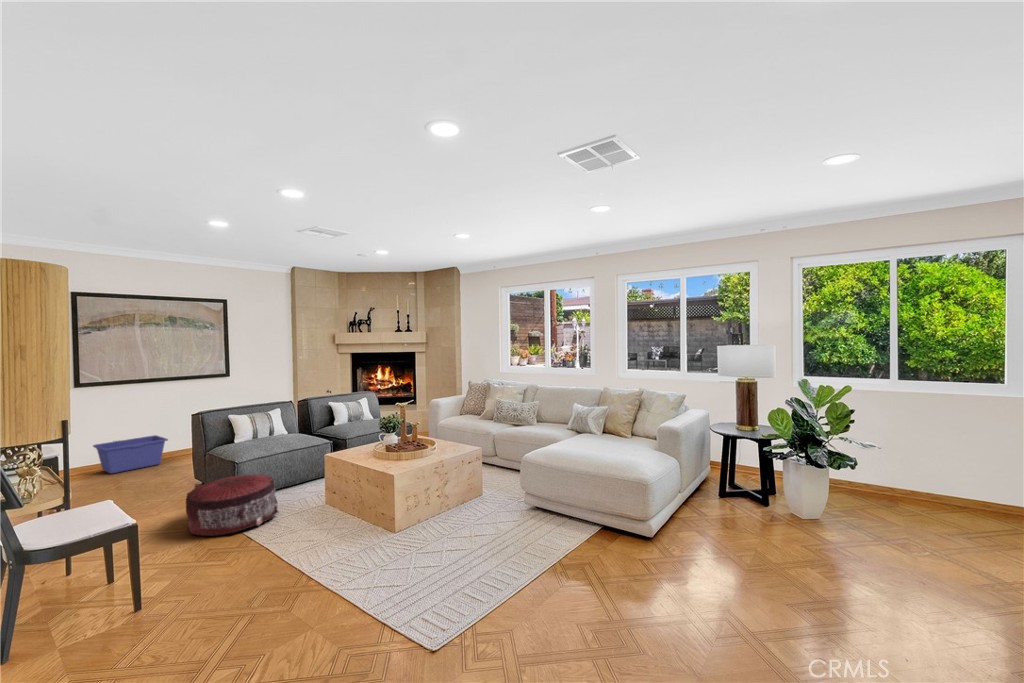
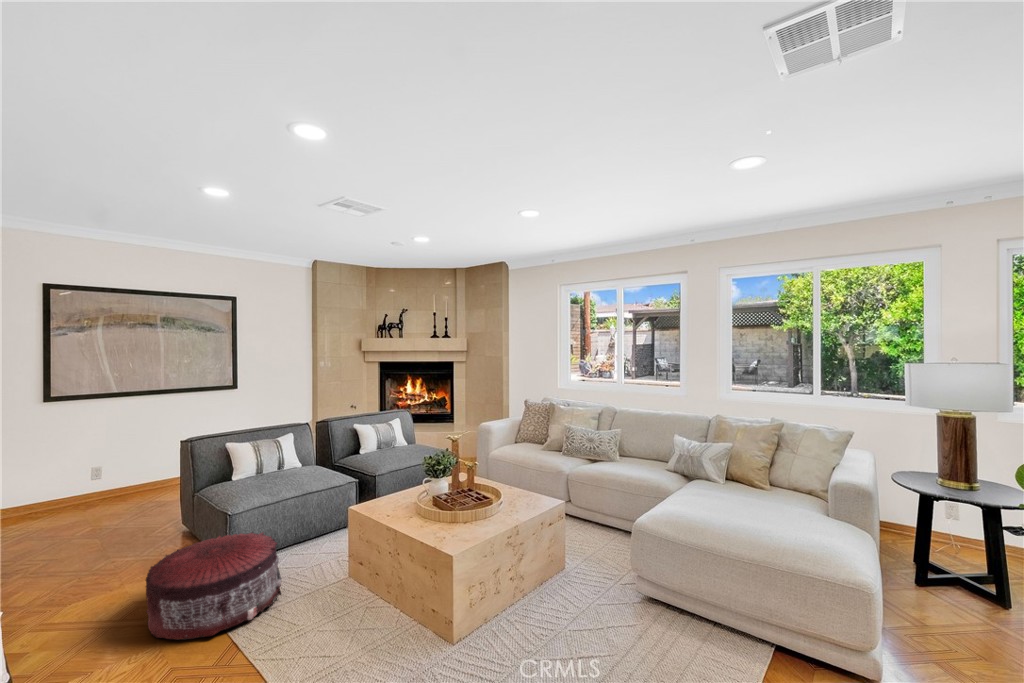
storage bin: present [93,435,168,474] -> none [63,460,157,511]

